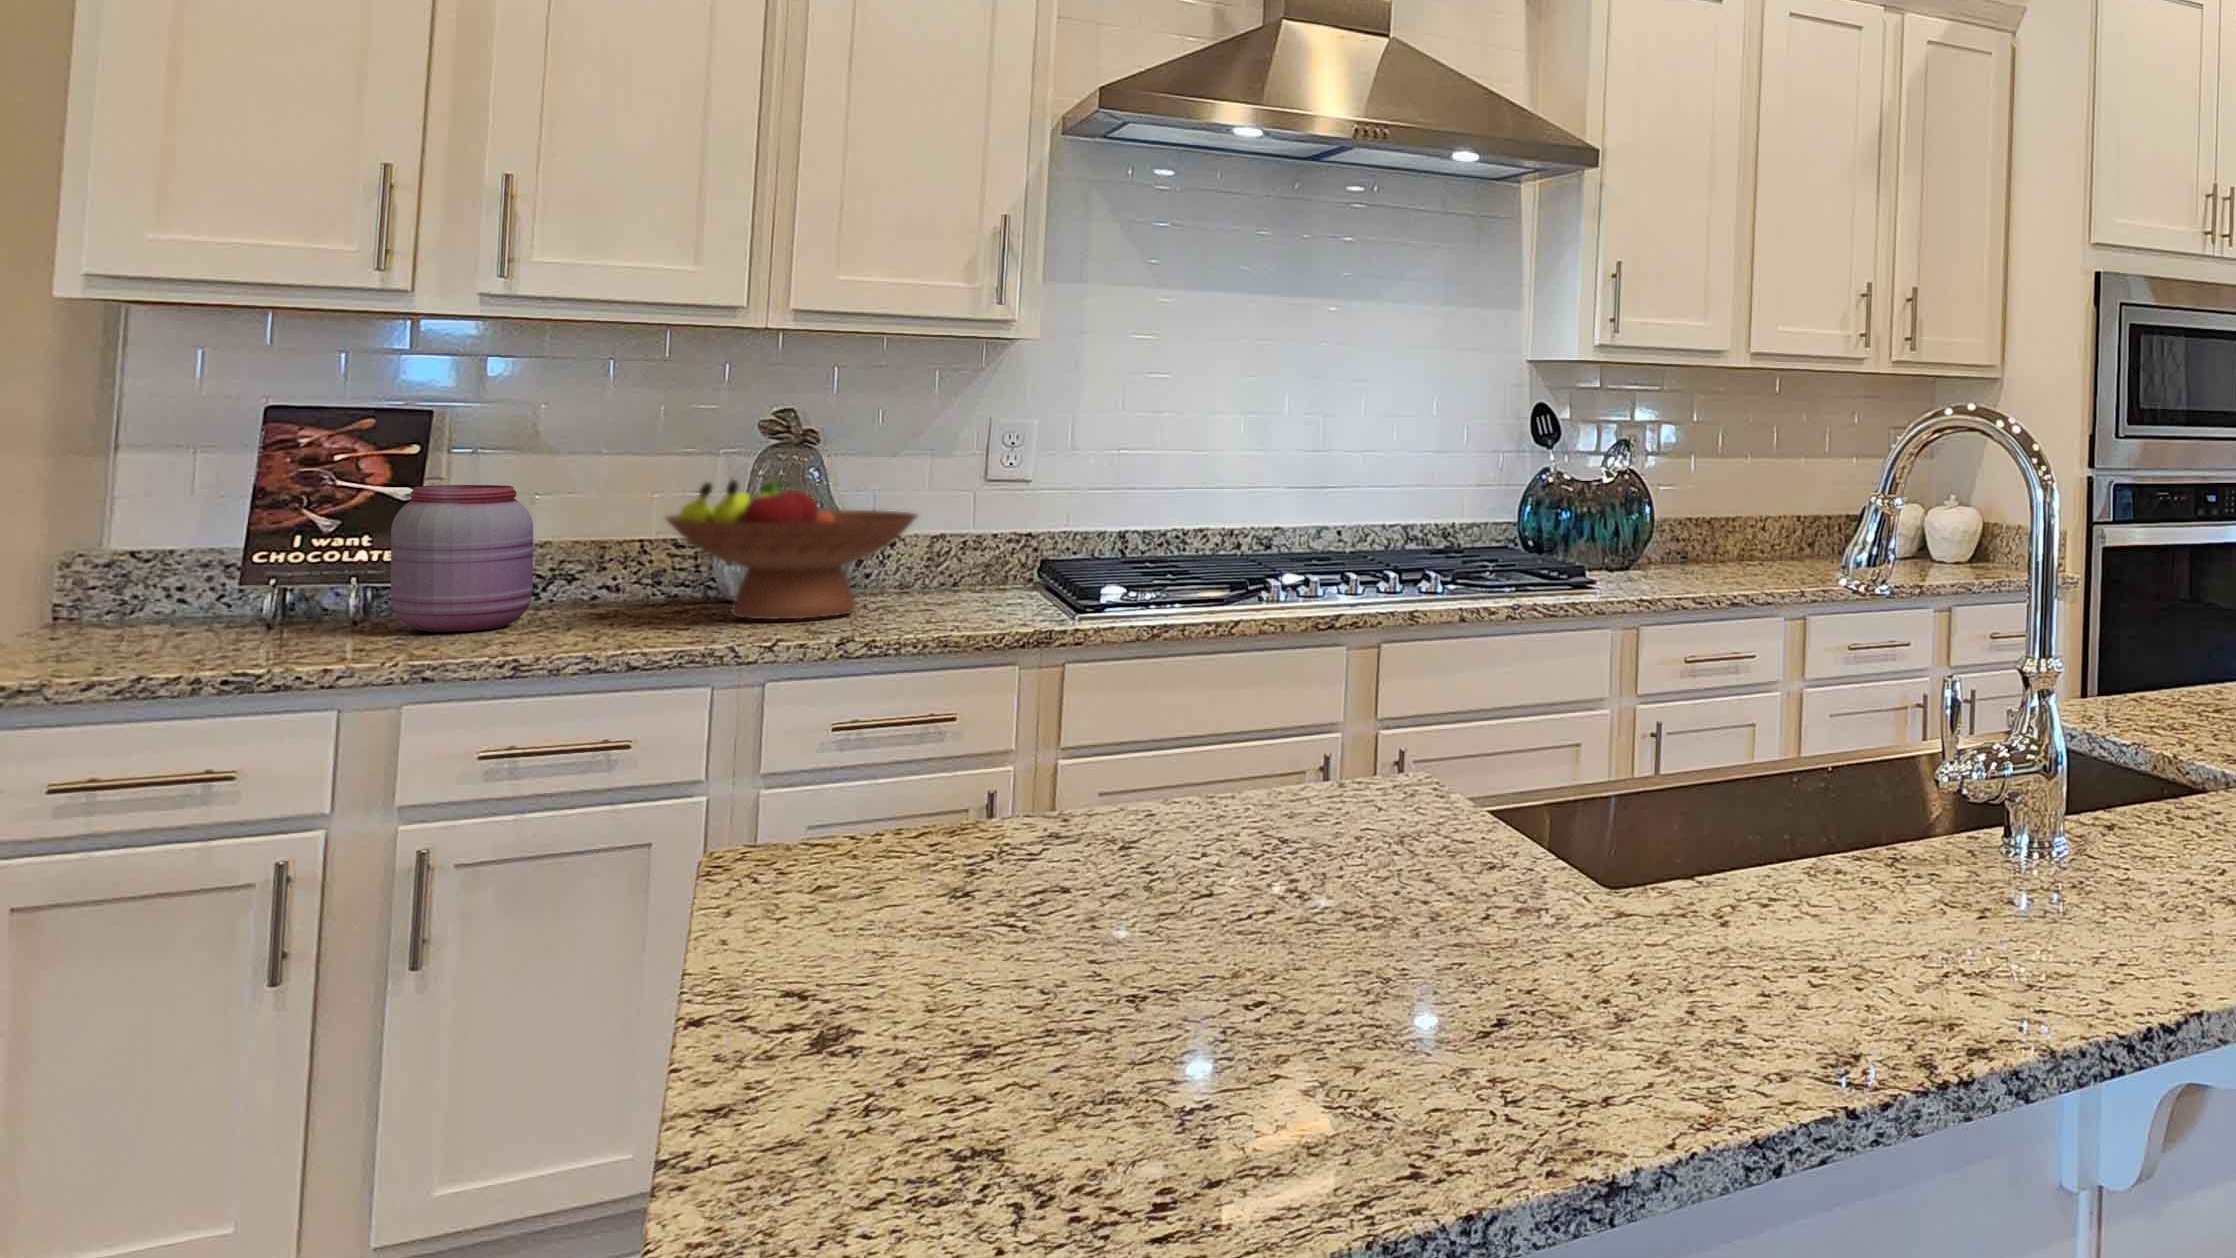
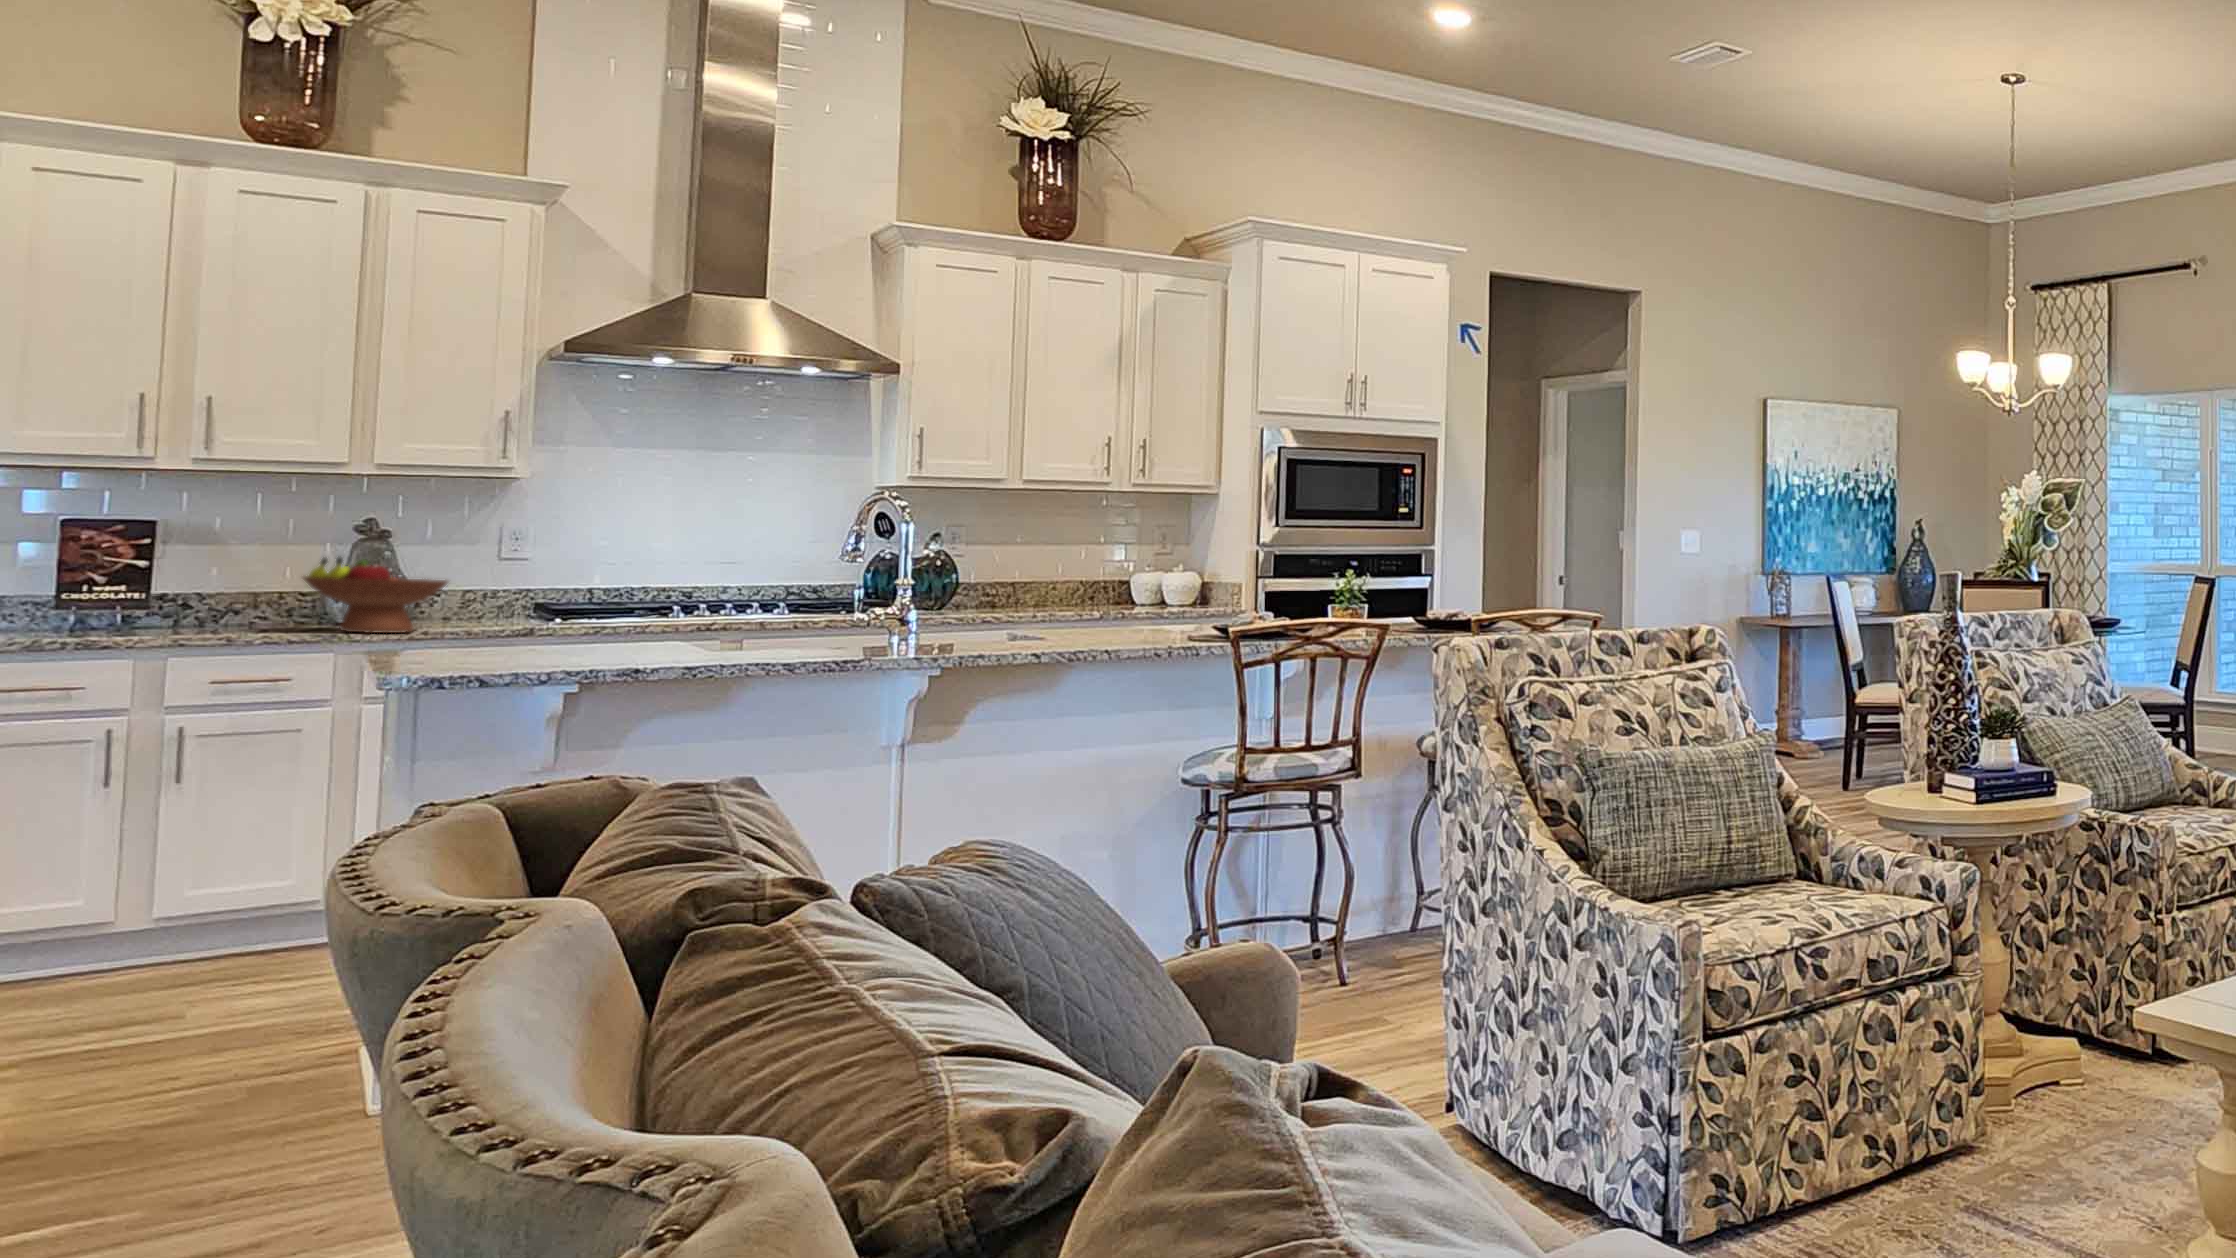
jar: present [391,485,533,632] -> none [149,556,226,630]

